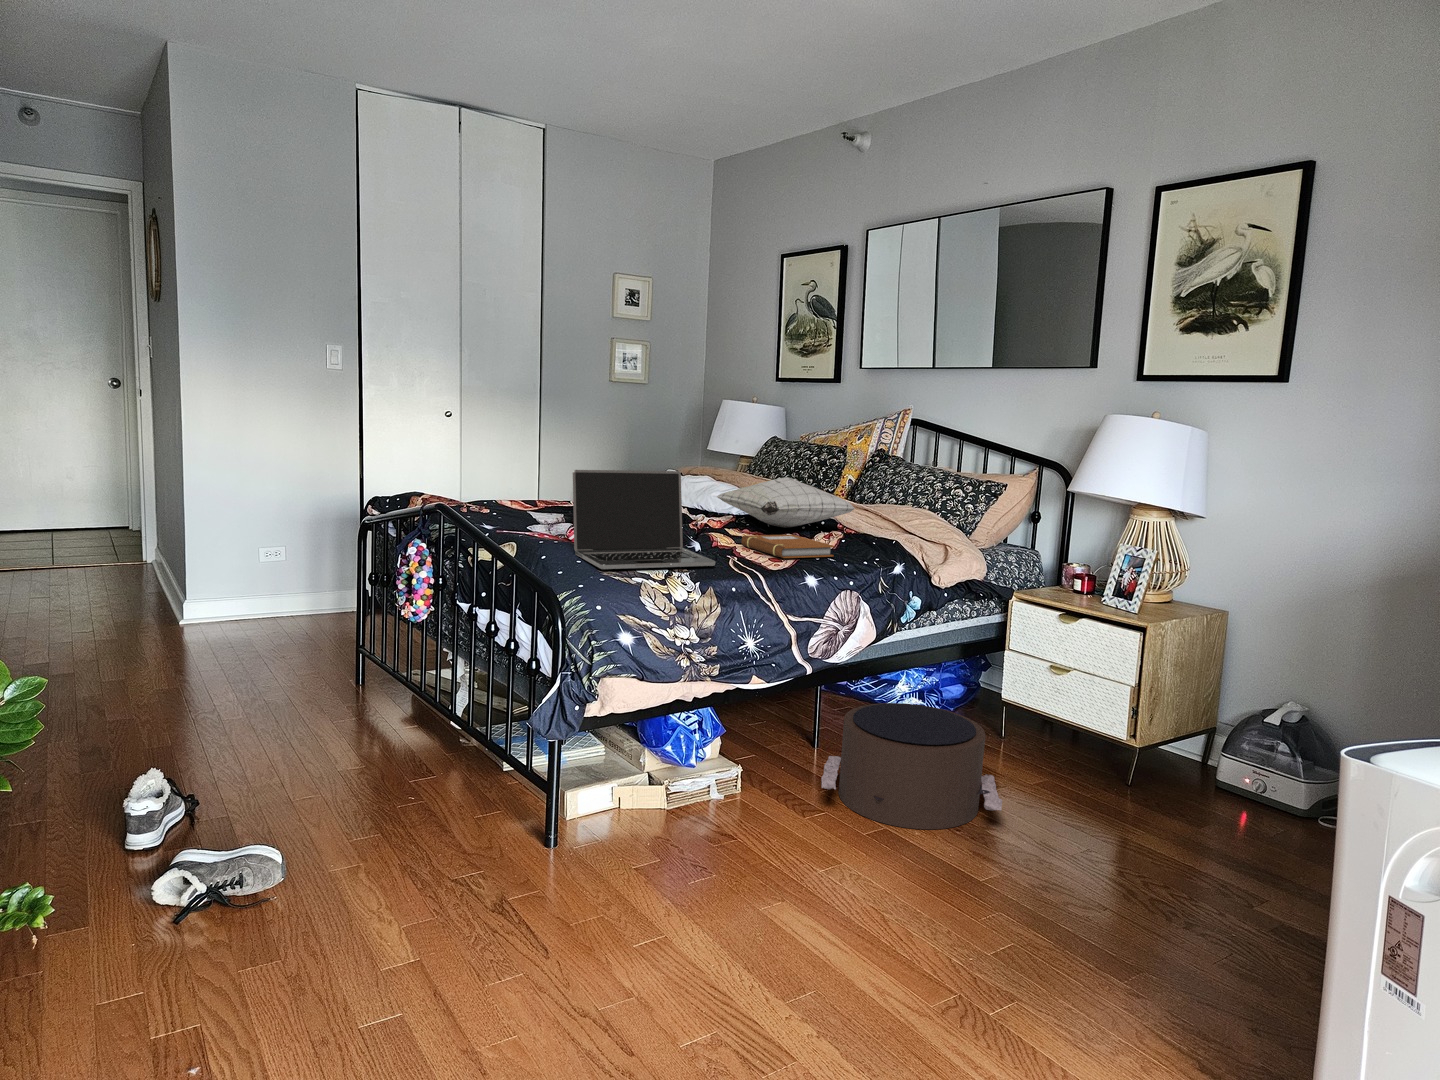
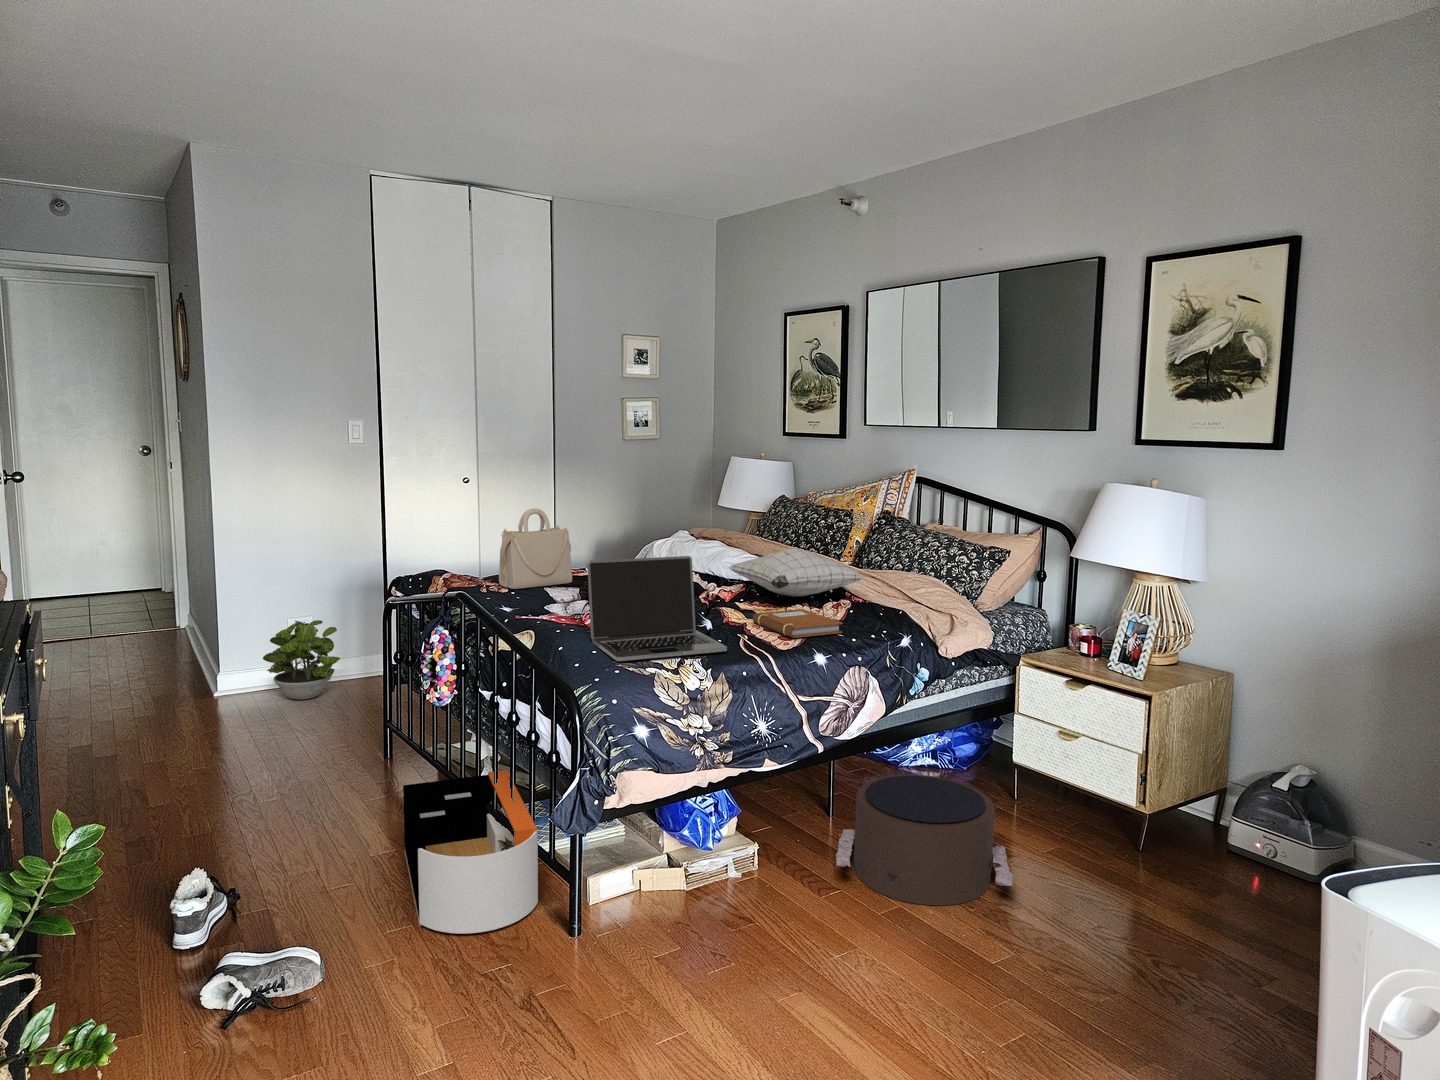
handbag: none [479,428,555,510] -> present [499,508,572,589]
potted plant: none [230,547,311,630] -> present [263,620,340,700]
storage bin: none [374,687,514,841] -> present [403,770,538,934]

